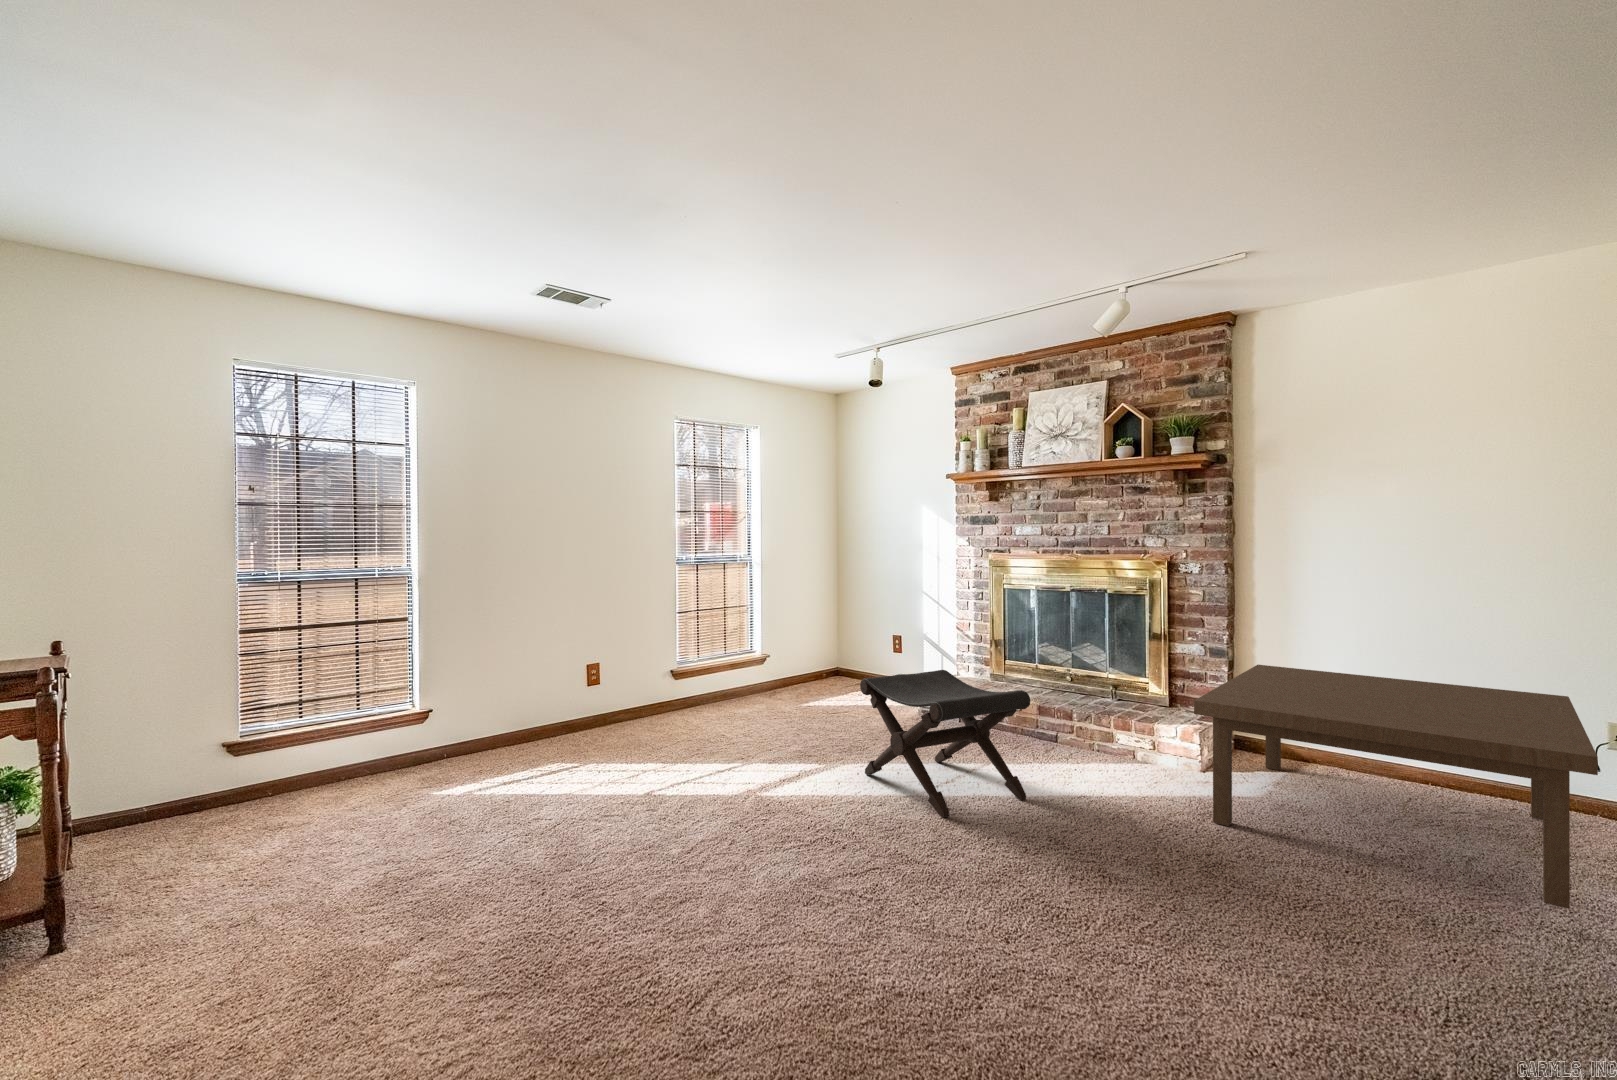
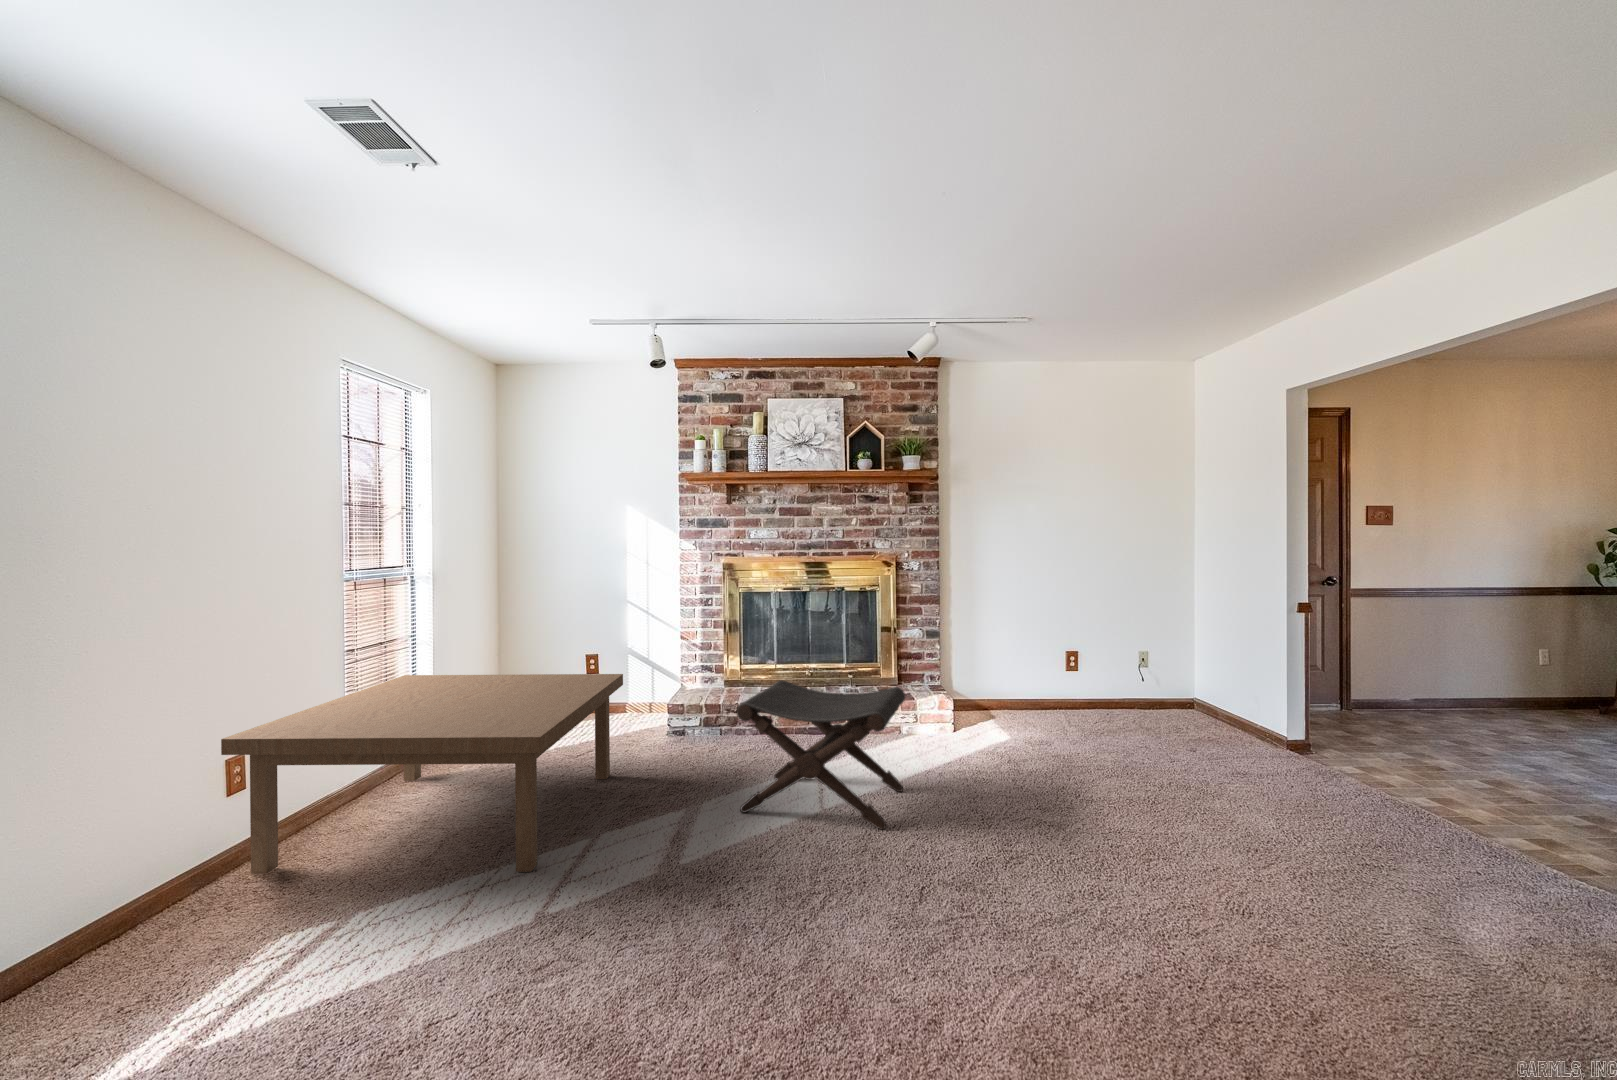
coffee table: present [1194,665,1598,909] -> present [221,674,623,874]

